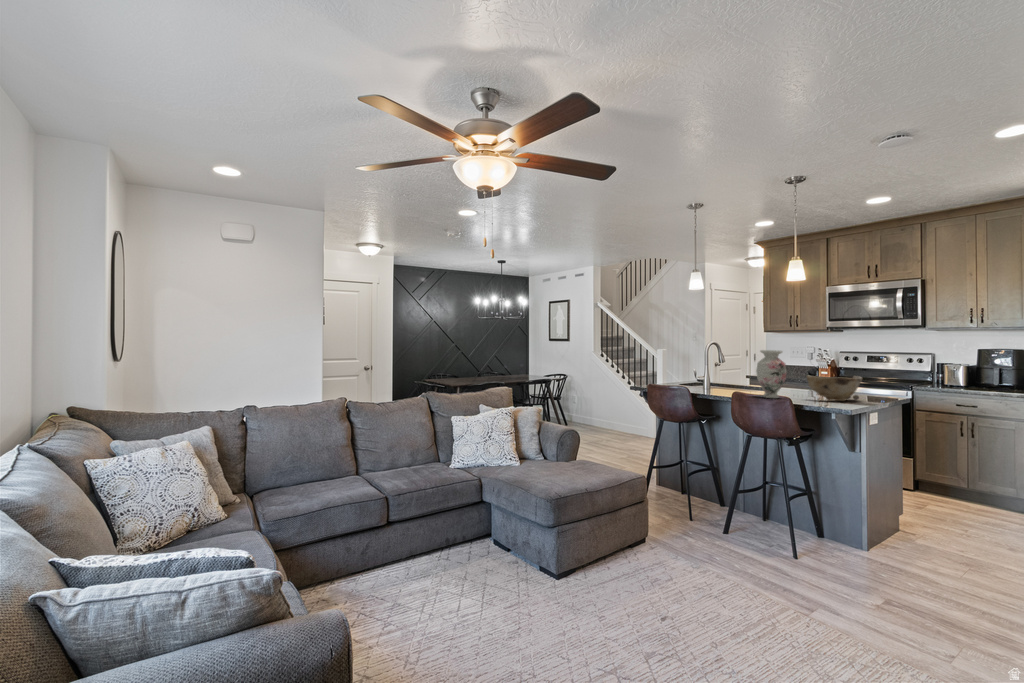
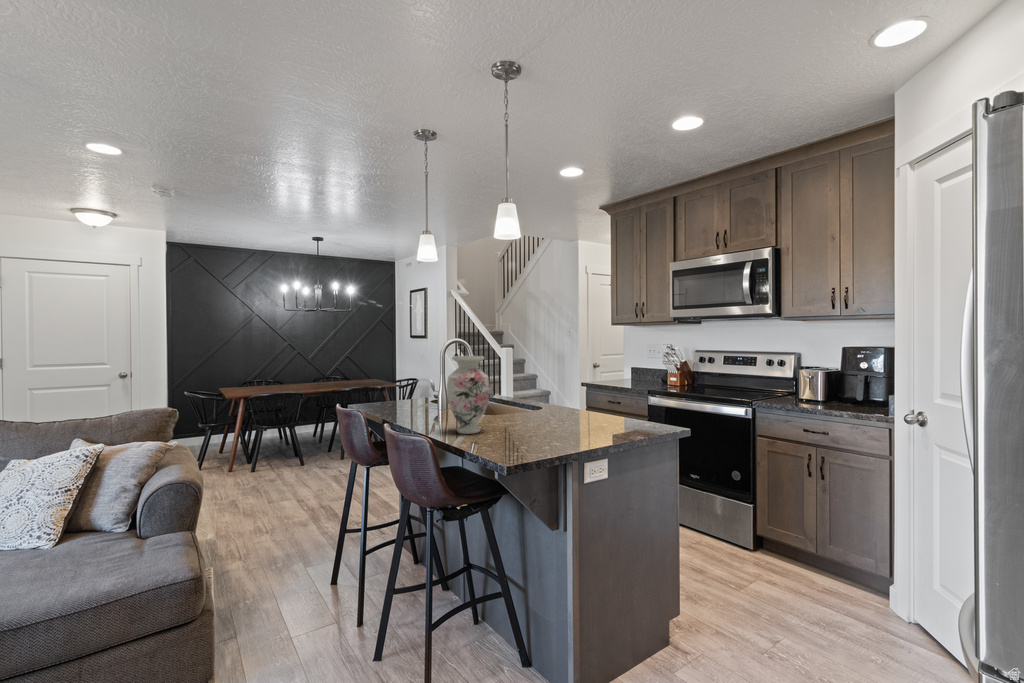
bowl: present [807,375,862,401] -> none [512,396,597,439]

